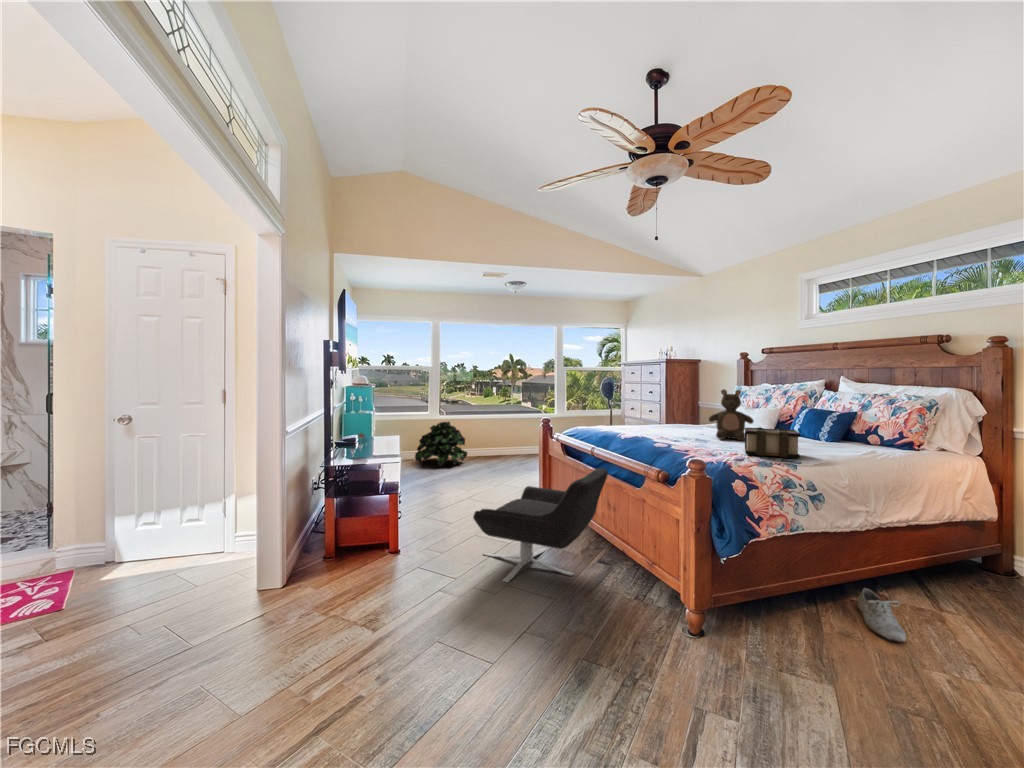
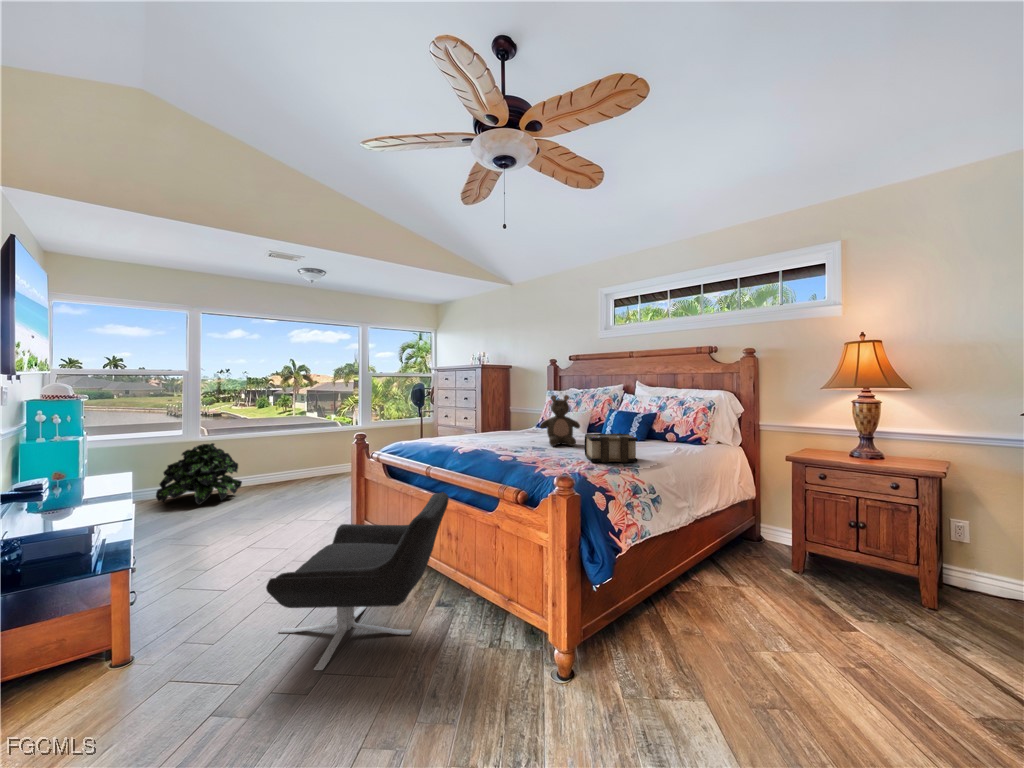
shoe: present [857,588,906,642] -> none [682,578,730,628]

